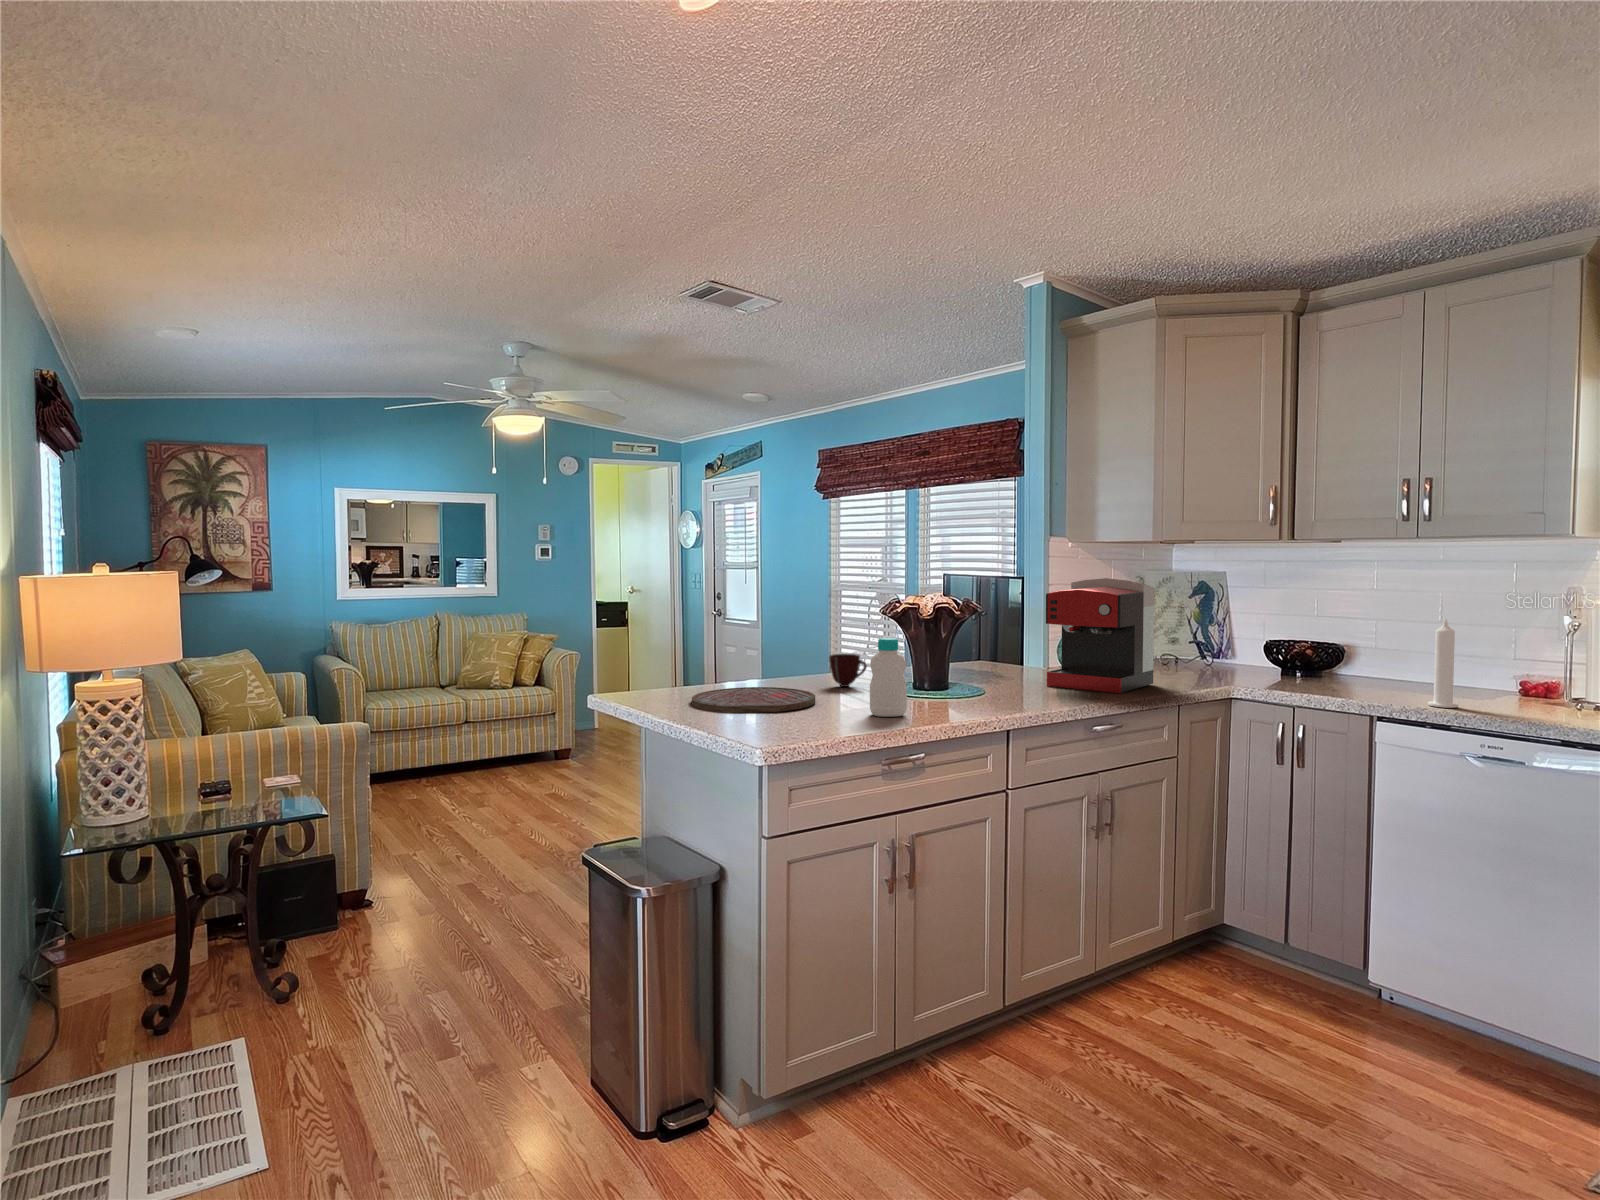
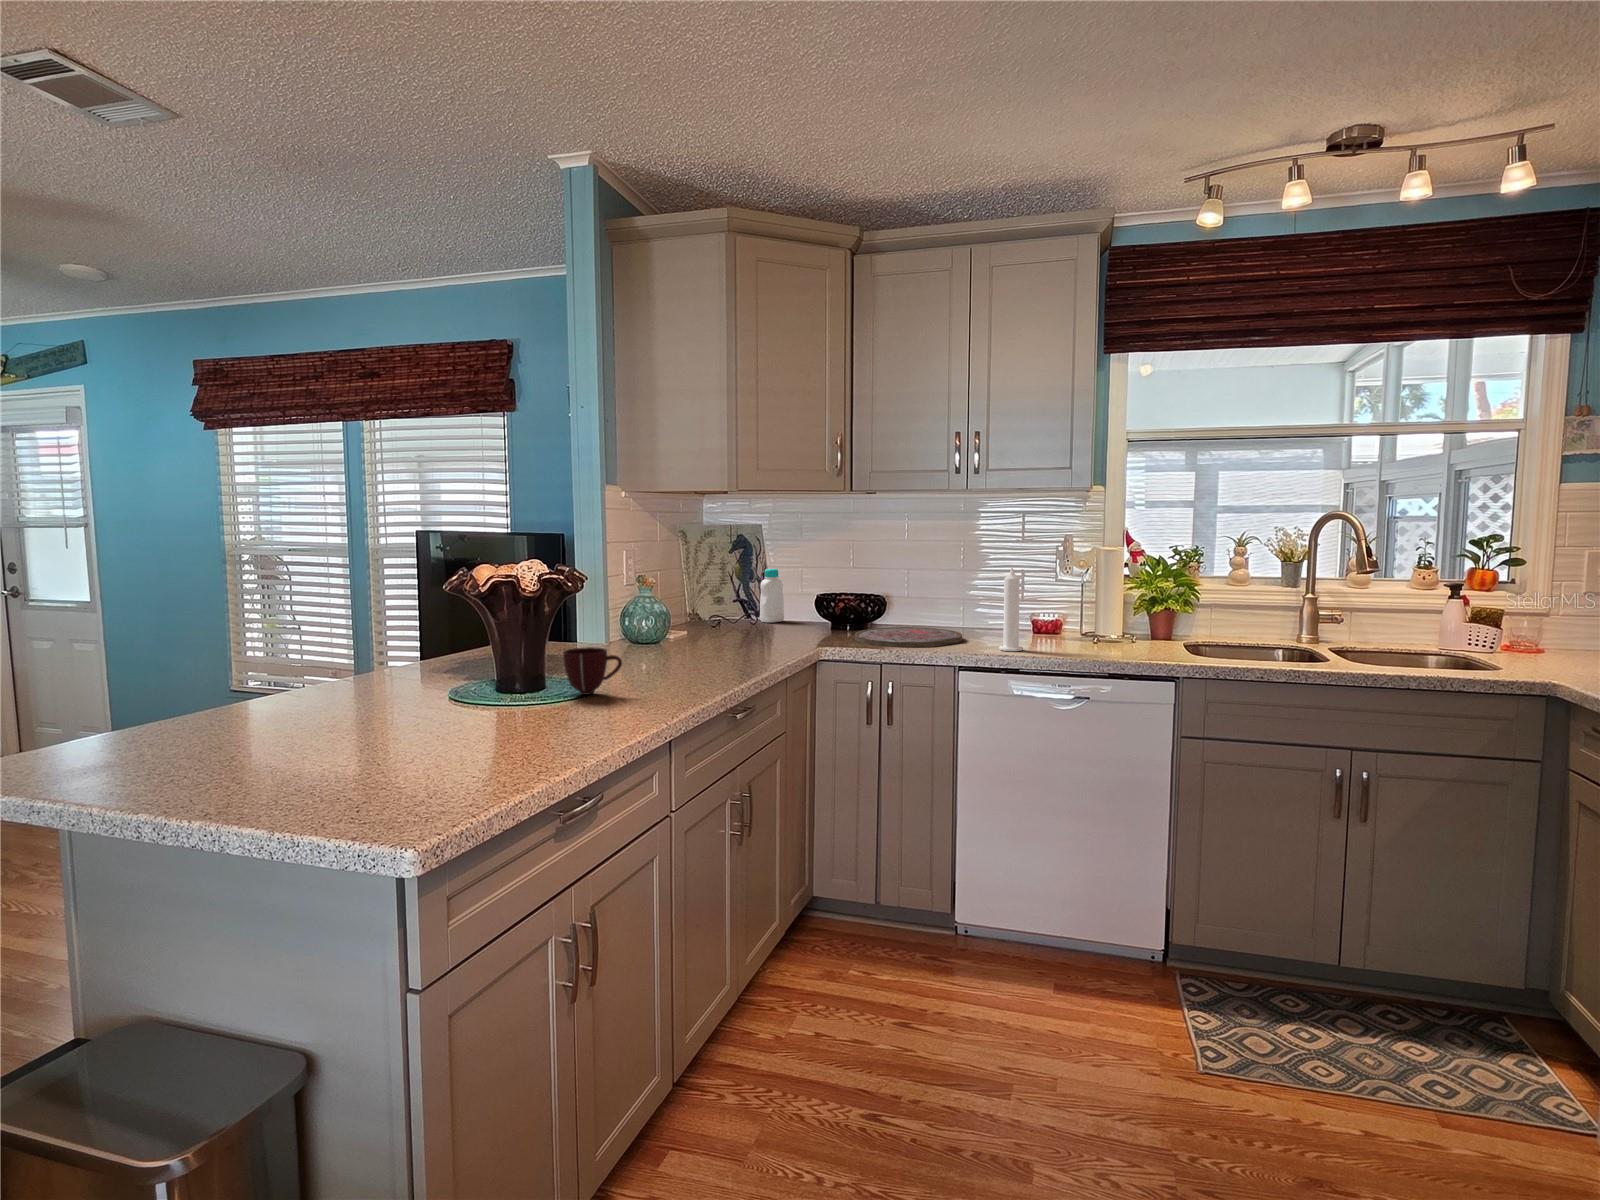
coffee maker: present [1046,578,1154,693] -> none [644,535,752,670]
bottle: present [870,638,907,717] -> present [760,569,784,623]
mug: present [829,654,867,687] -> present [563,647,622,695]
cutting board: present [692,687,815,713] -> present [855,627,962,647]

